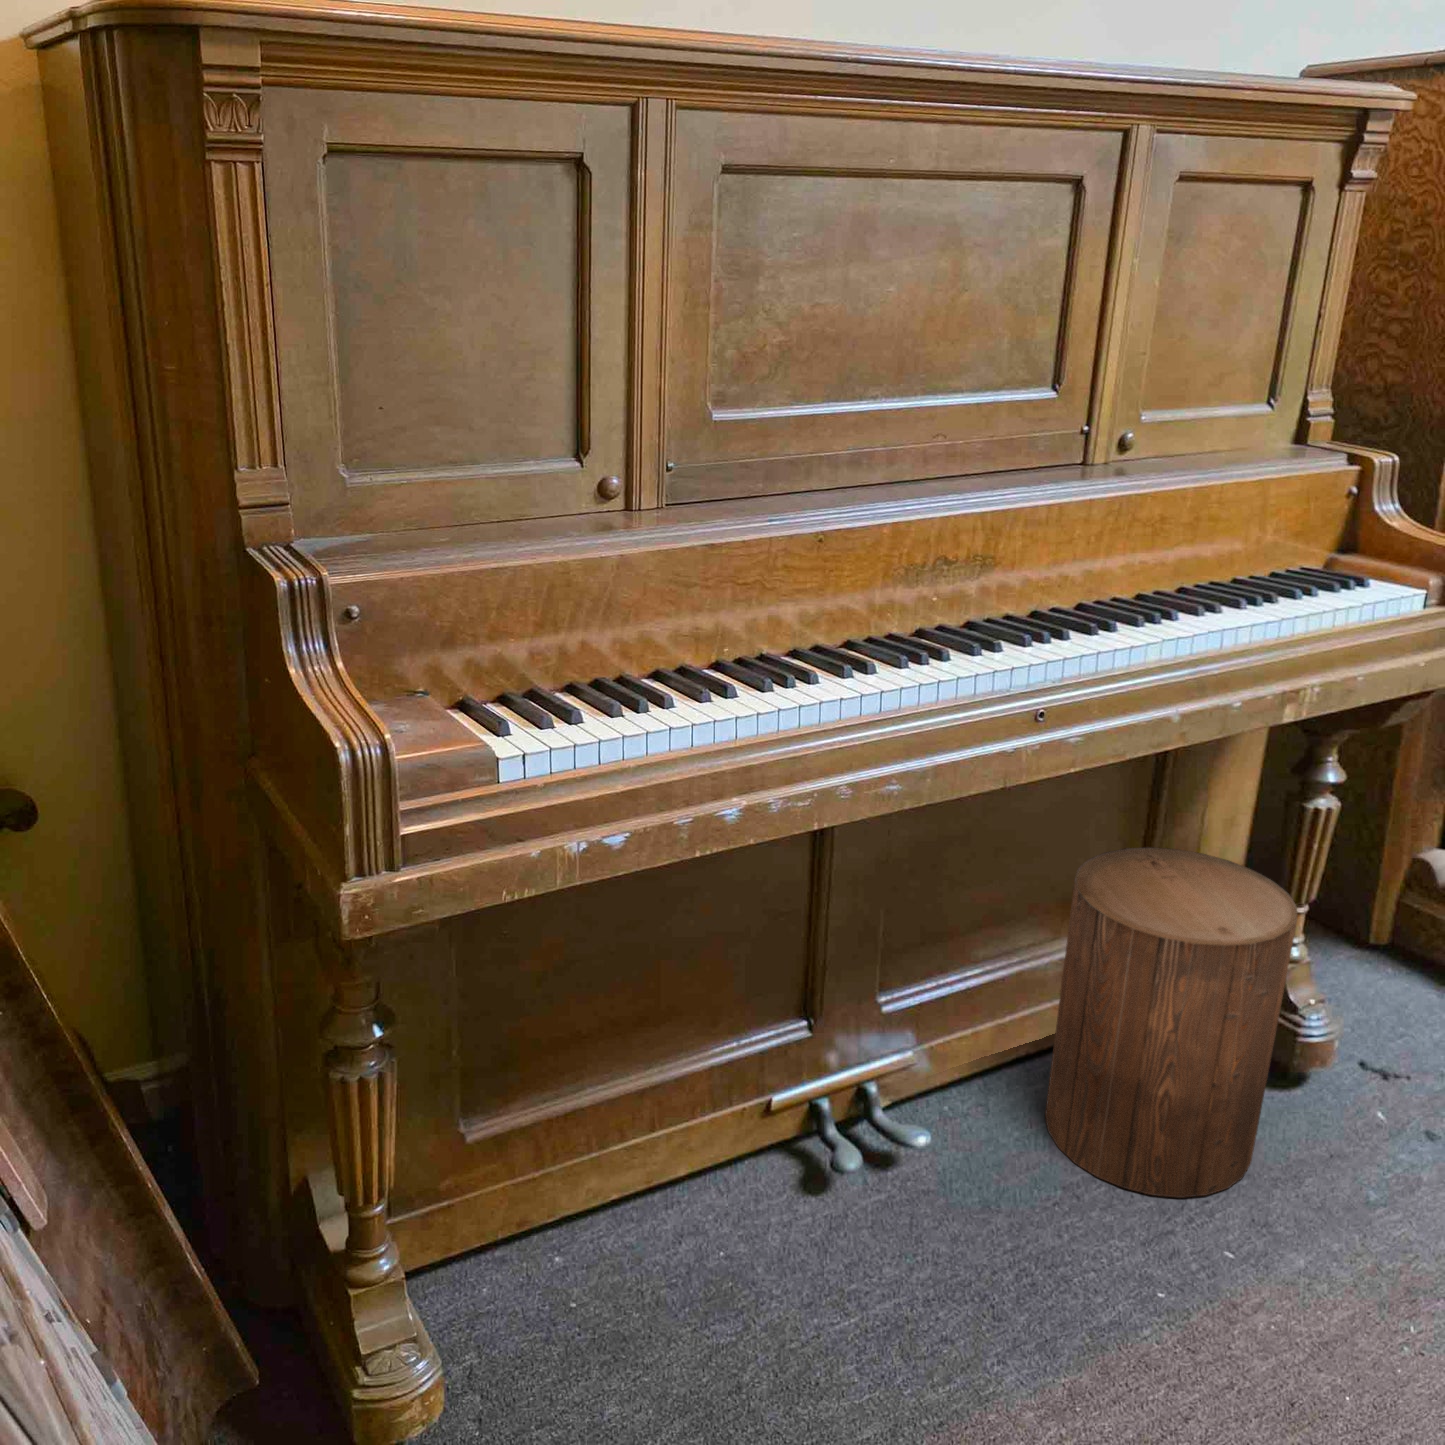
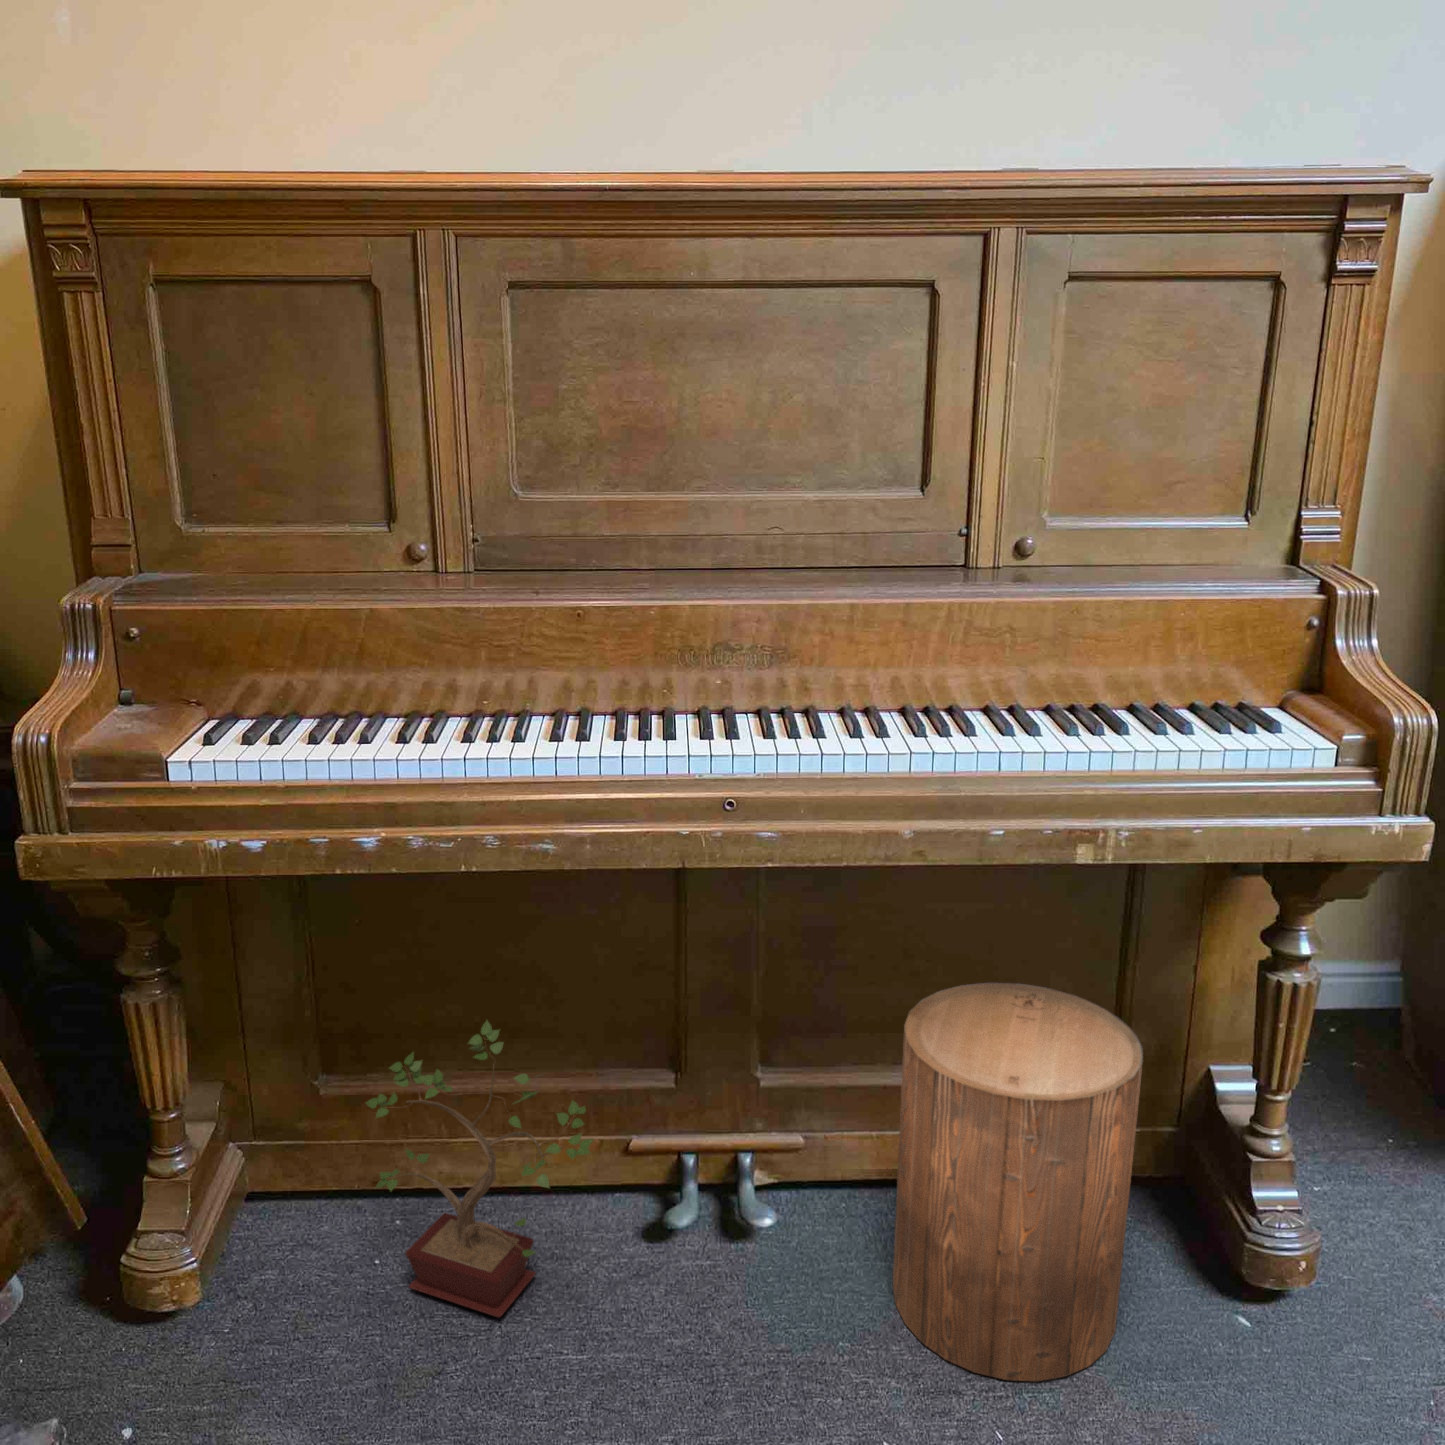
potted plant: none [596,987,911,1297] -> present [366,1021,593,1317]

